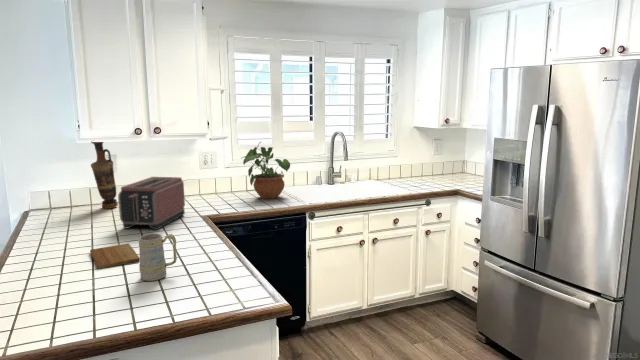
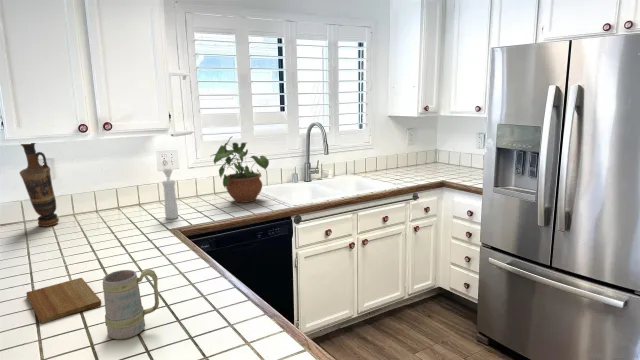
pepper mill: none [198,167,210,208] -> present [162,168,178,219]
toaster: present [118,177,185,230] -> none [61,184,149,254]

